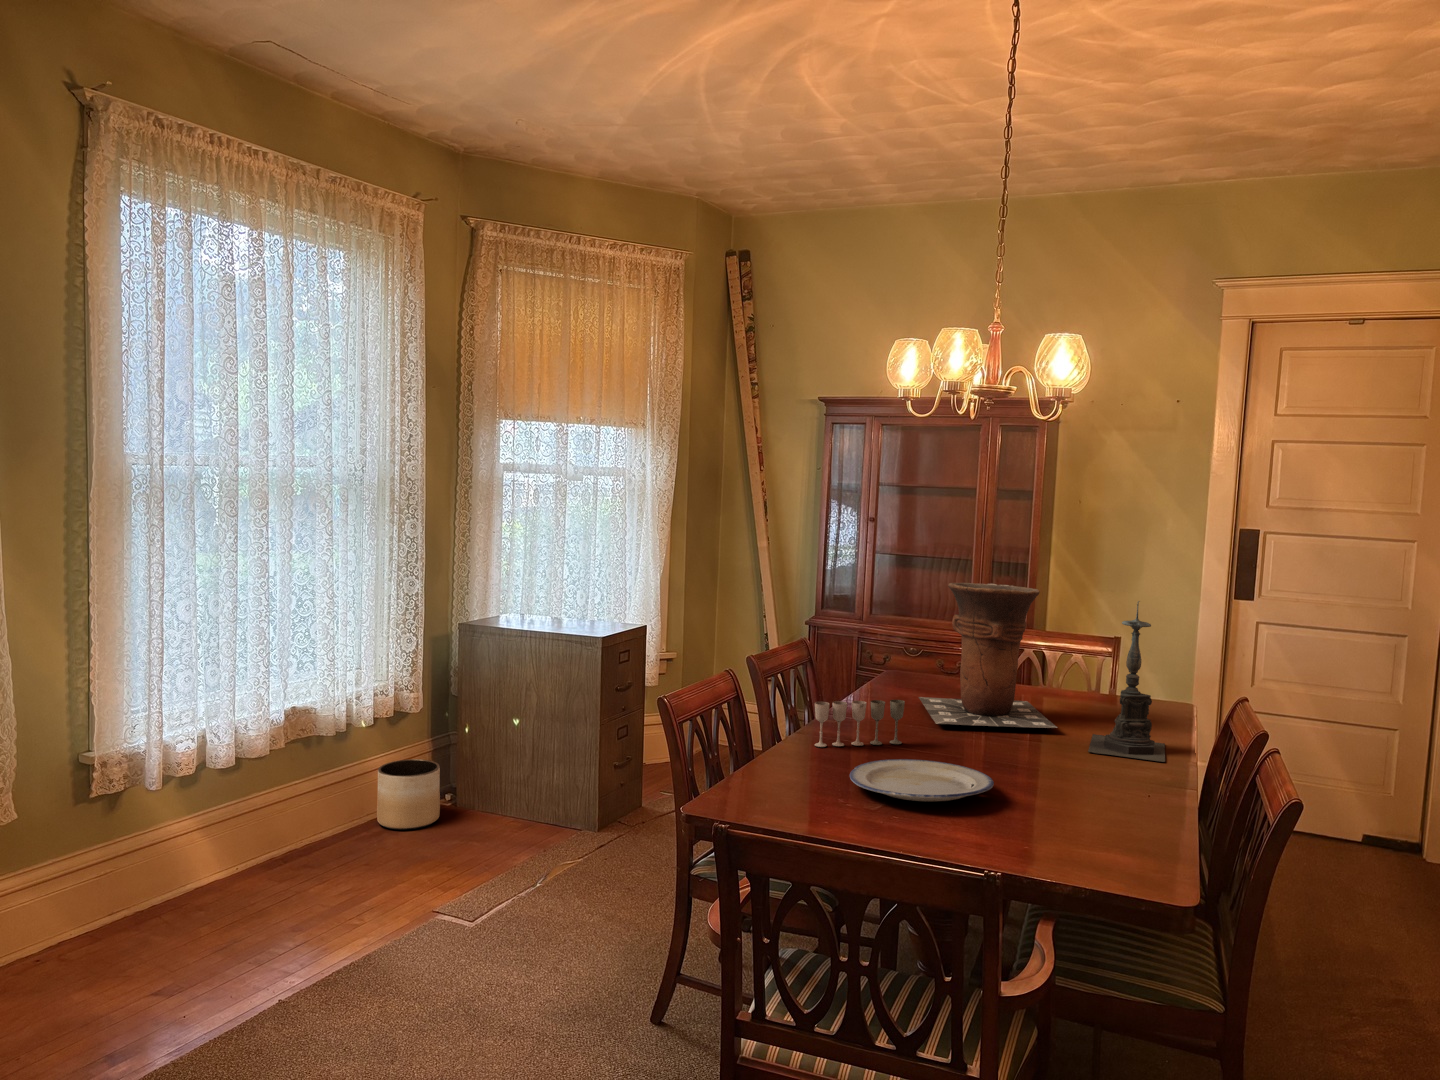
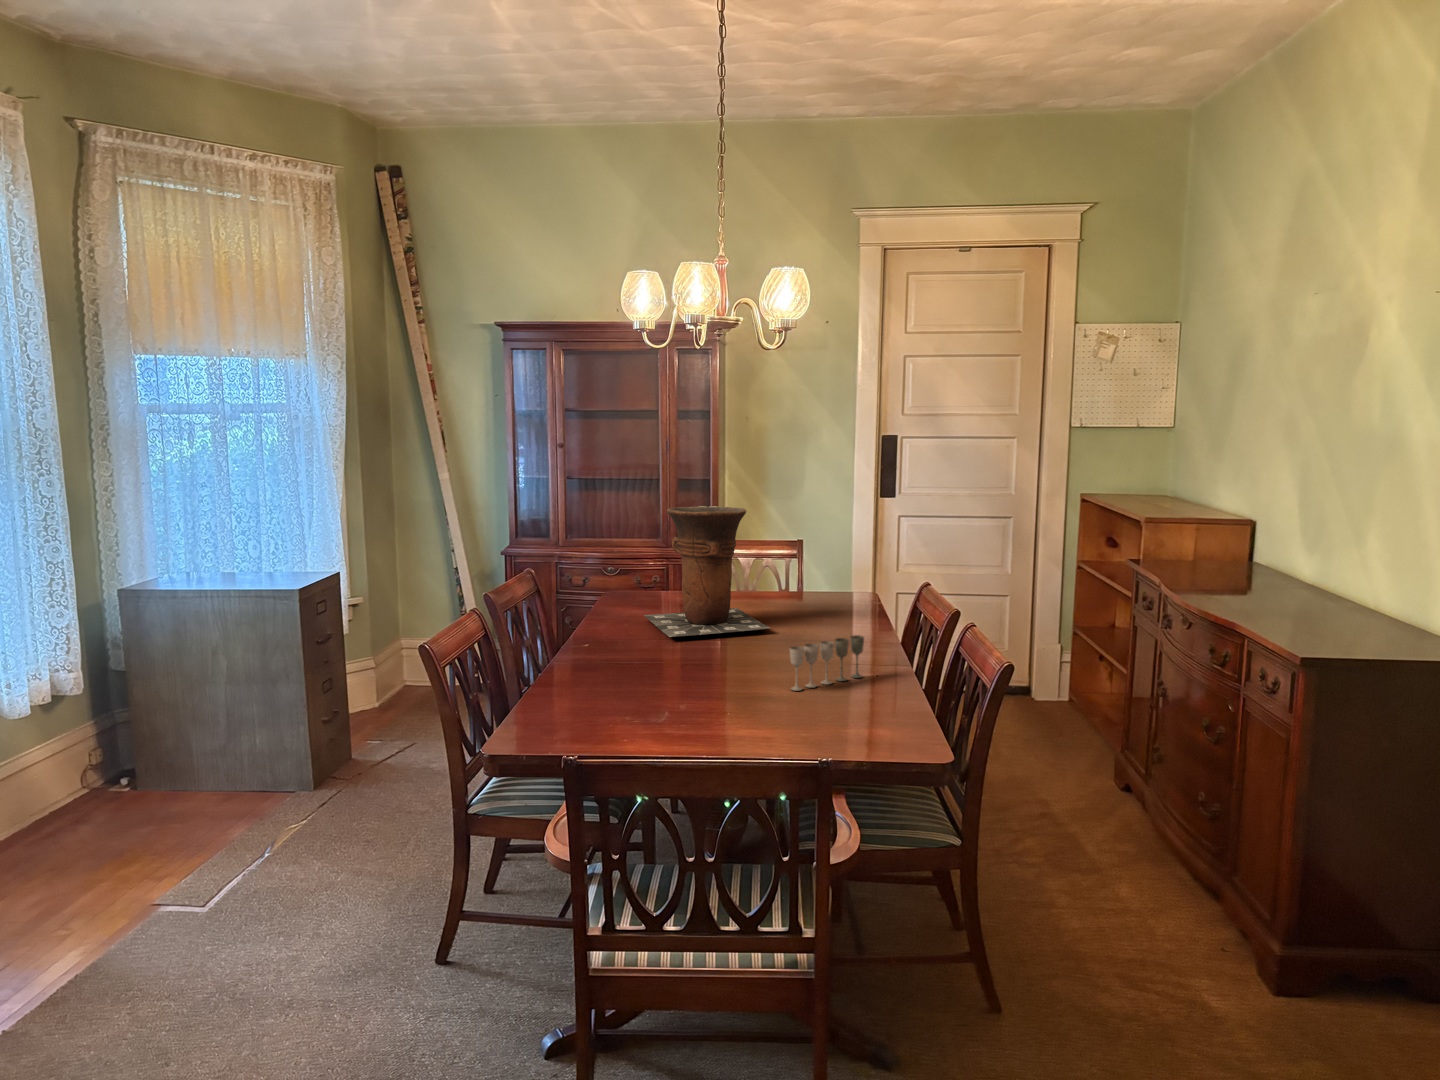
candle holder: present [1088,601,1165,762] -> none [799,514,860,646]
wine glass: present [815,700,905,747] -> present [790,635,864,691]
planter: present [377,759,440,830] -> none [39,746,121,826]
plate: present [850,759,994,802] -> none [618,669,740,704]

